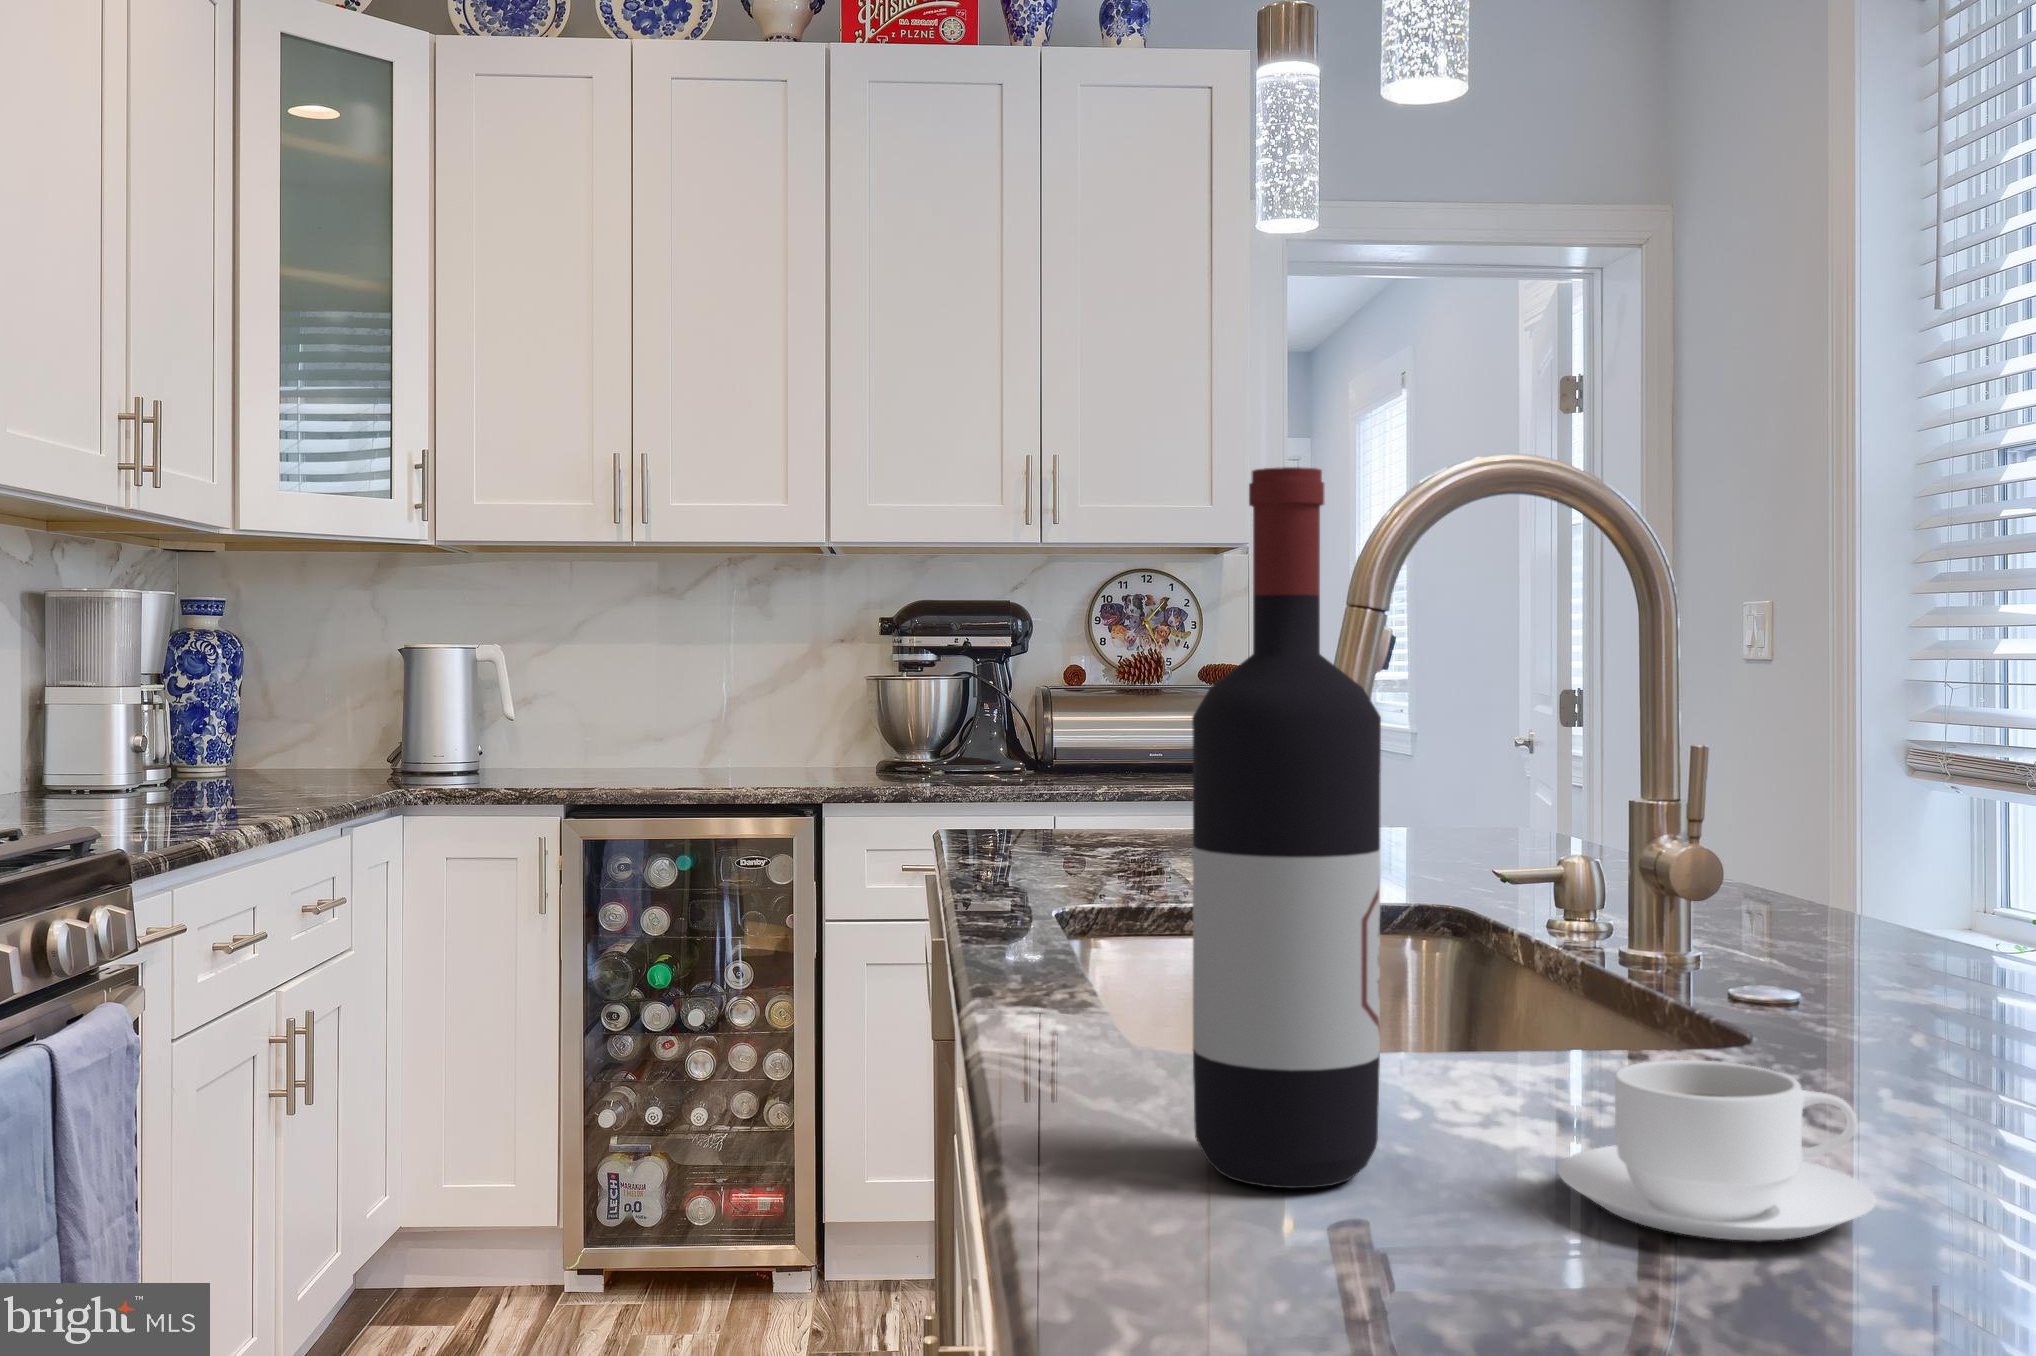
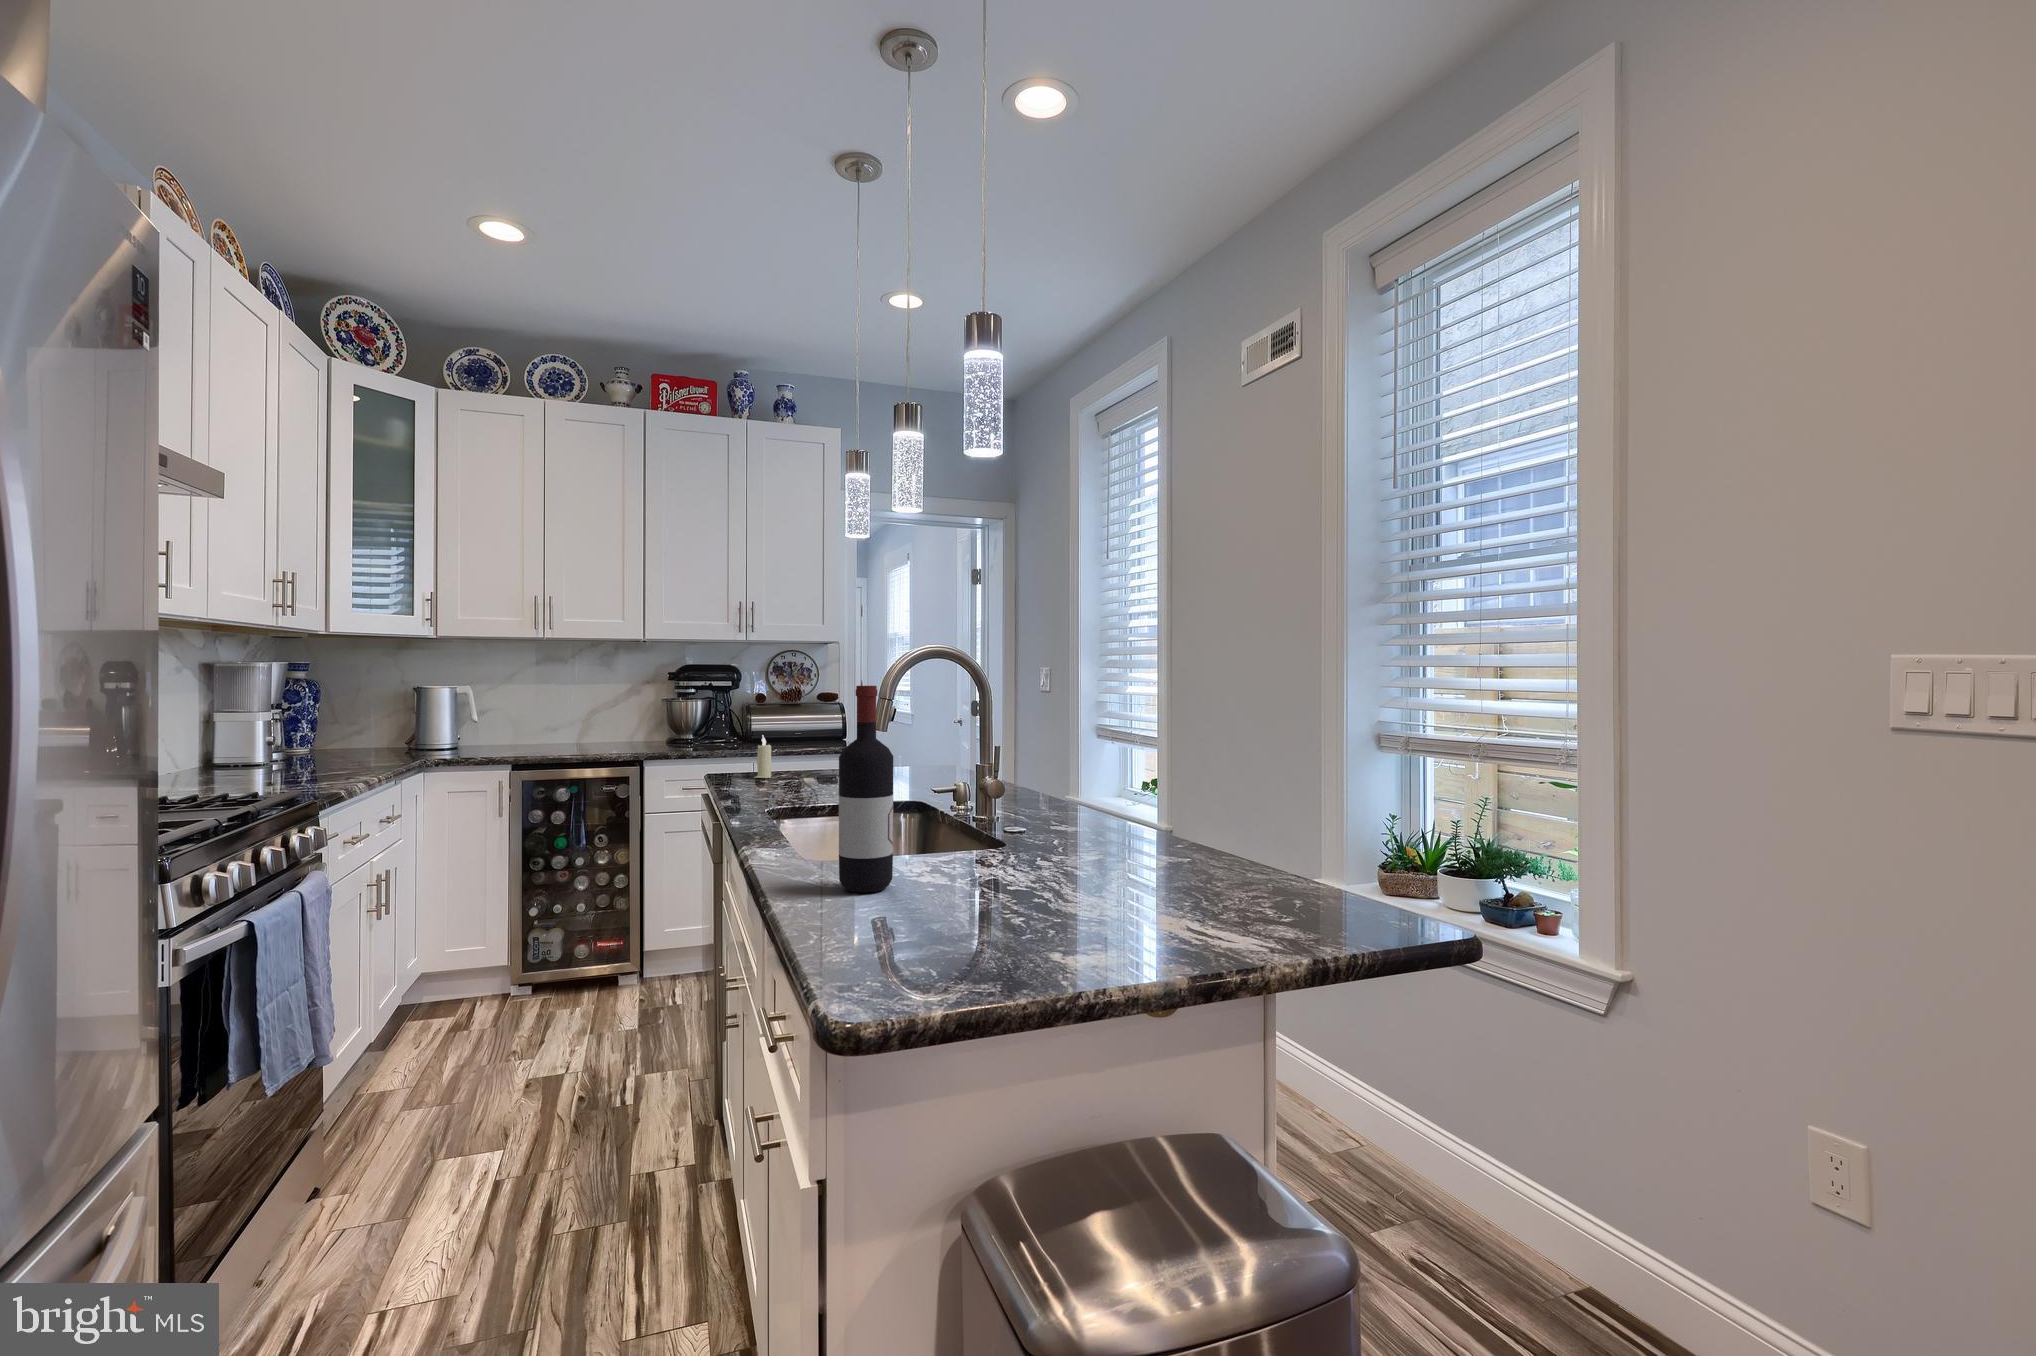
candle: none [1026,730,1069,836] -> present [754,735,771,778]
coffee cup: present [1558,1060,1876,1241] -> none [942,849,1022,895]

